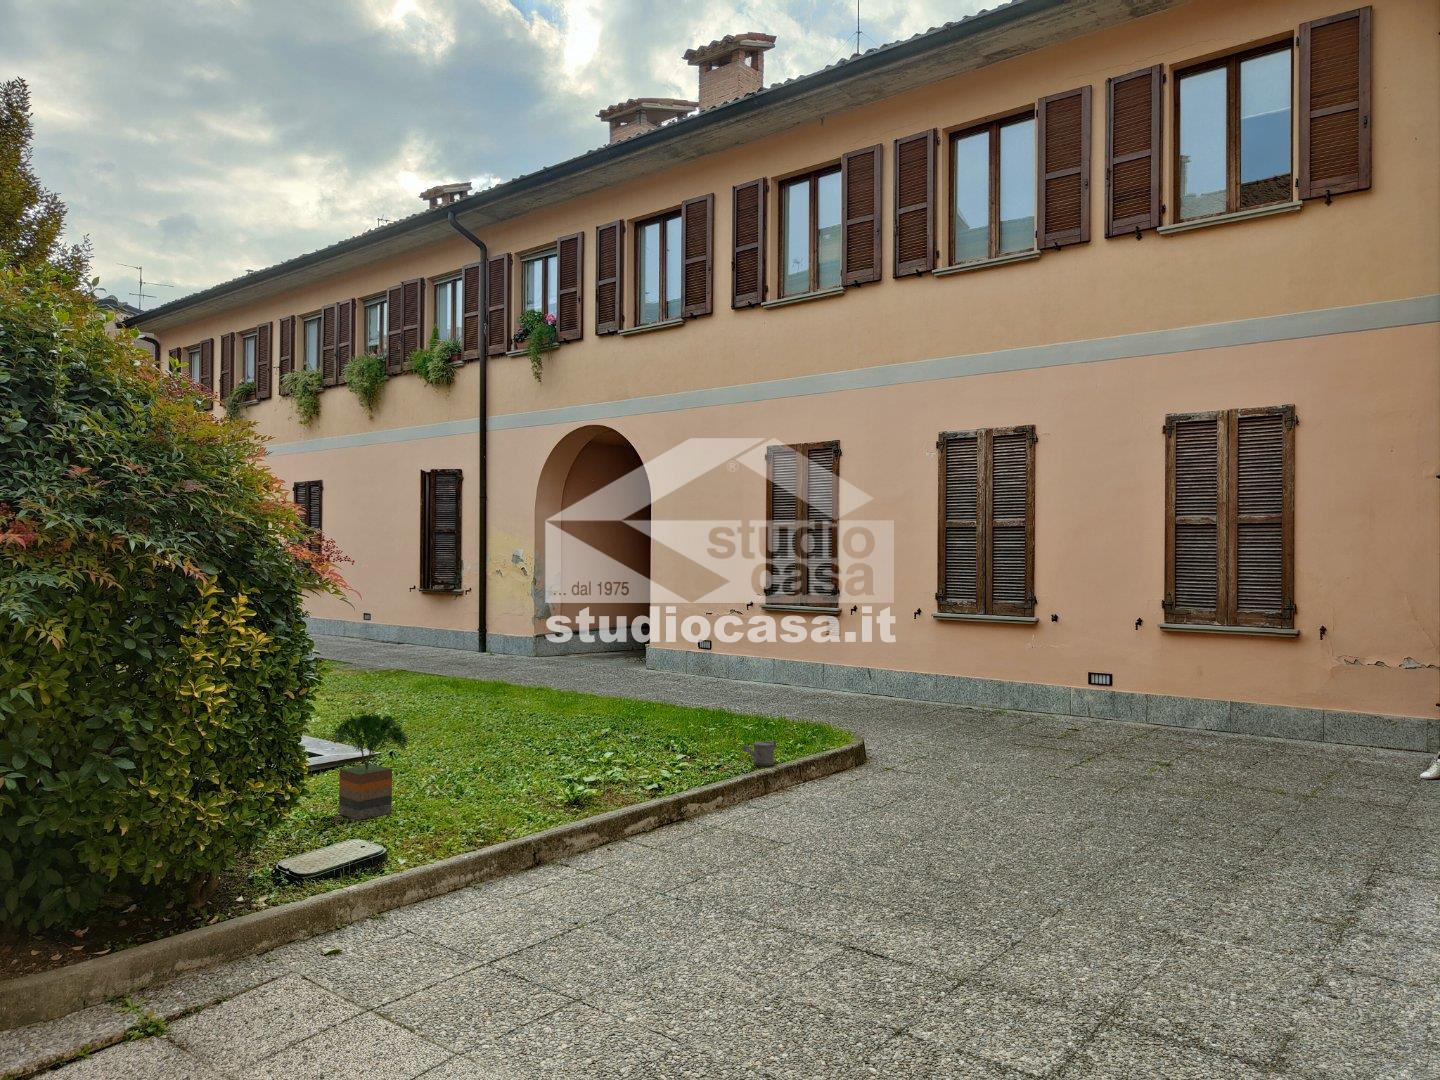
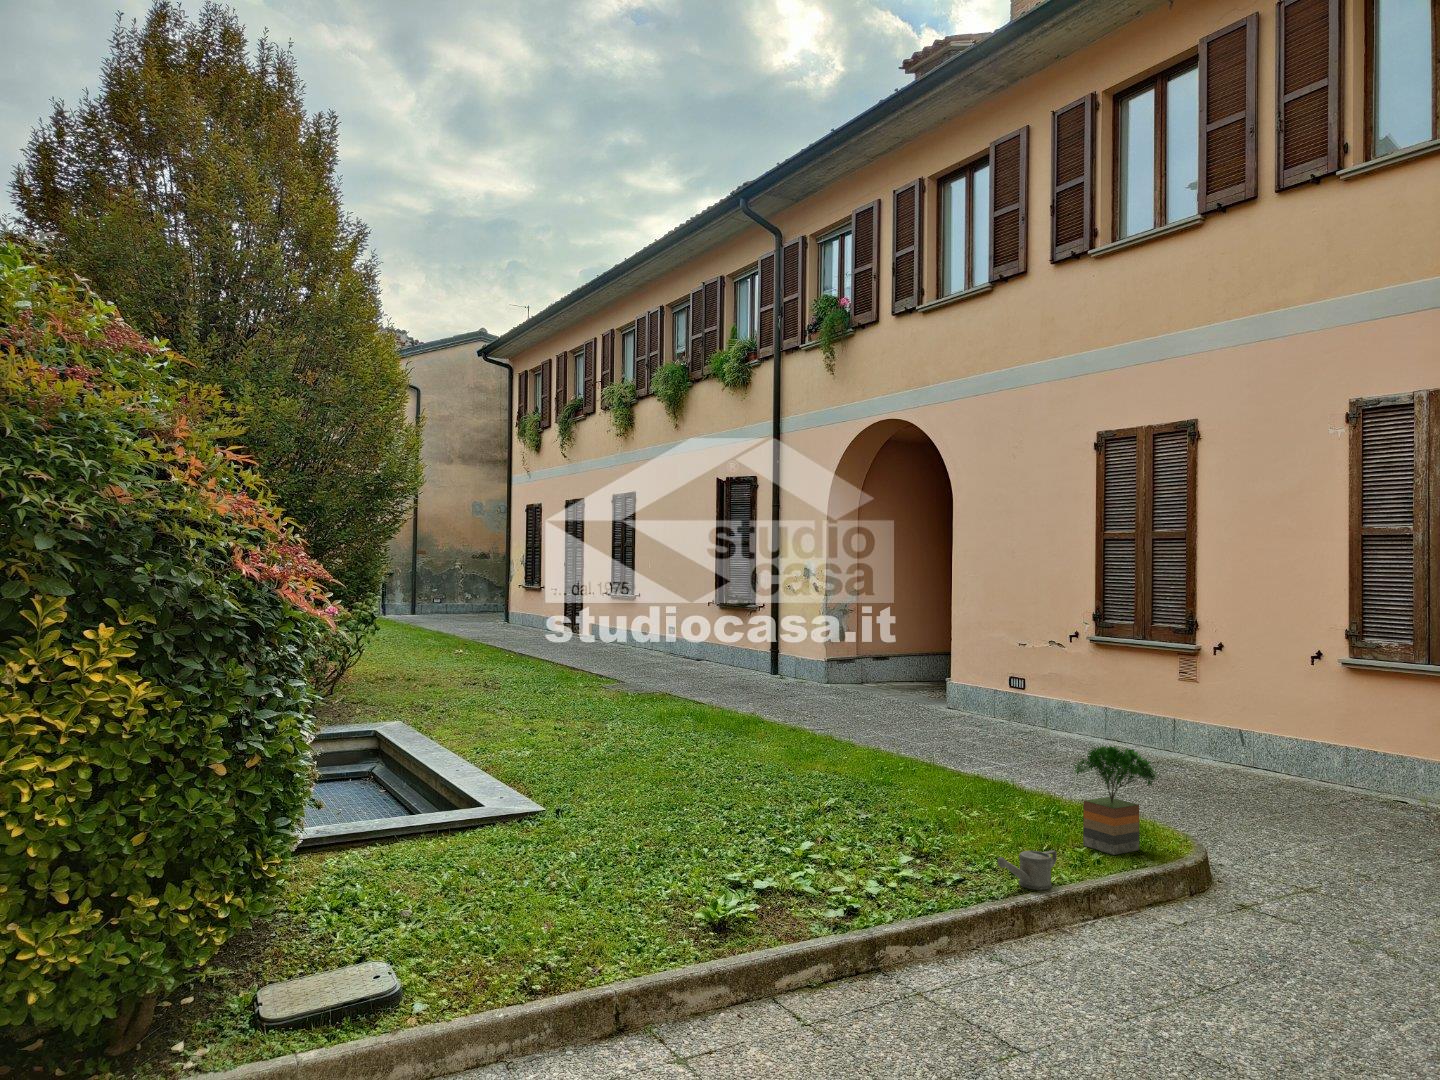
potted tree: present [332,714,409,820] -> present [1074,746,1157,855]

